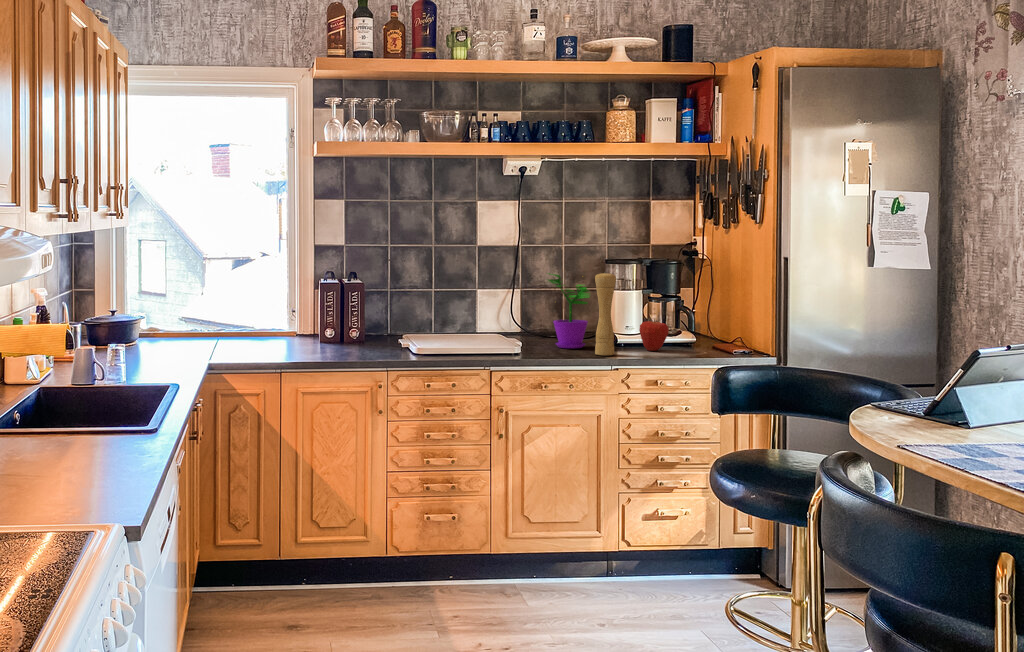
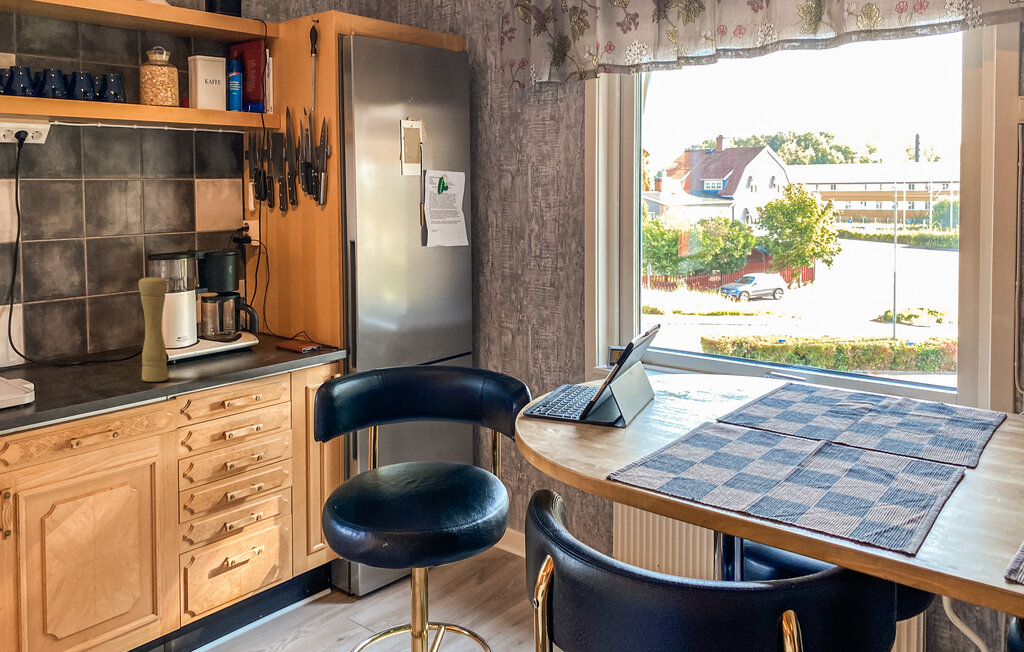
flower pot: present [548,273,589,348] -> none [65,268,132,371]
apple: present [639,320,669,351] -> none [196,329,233,367]

